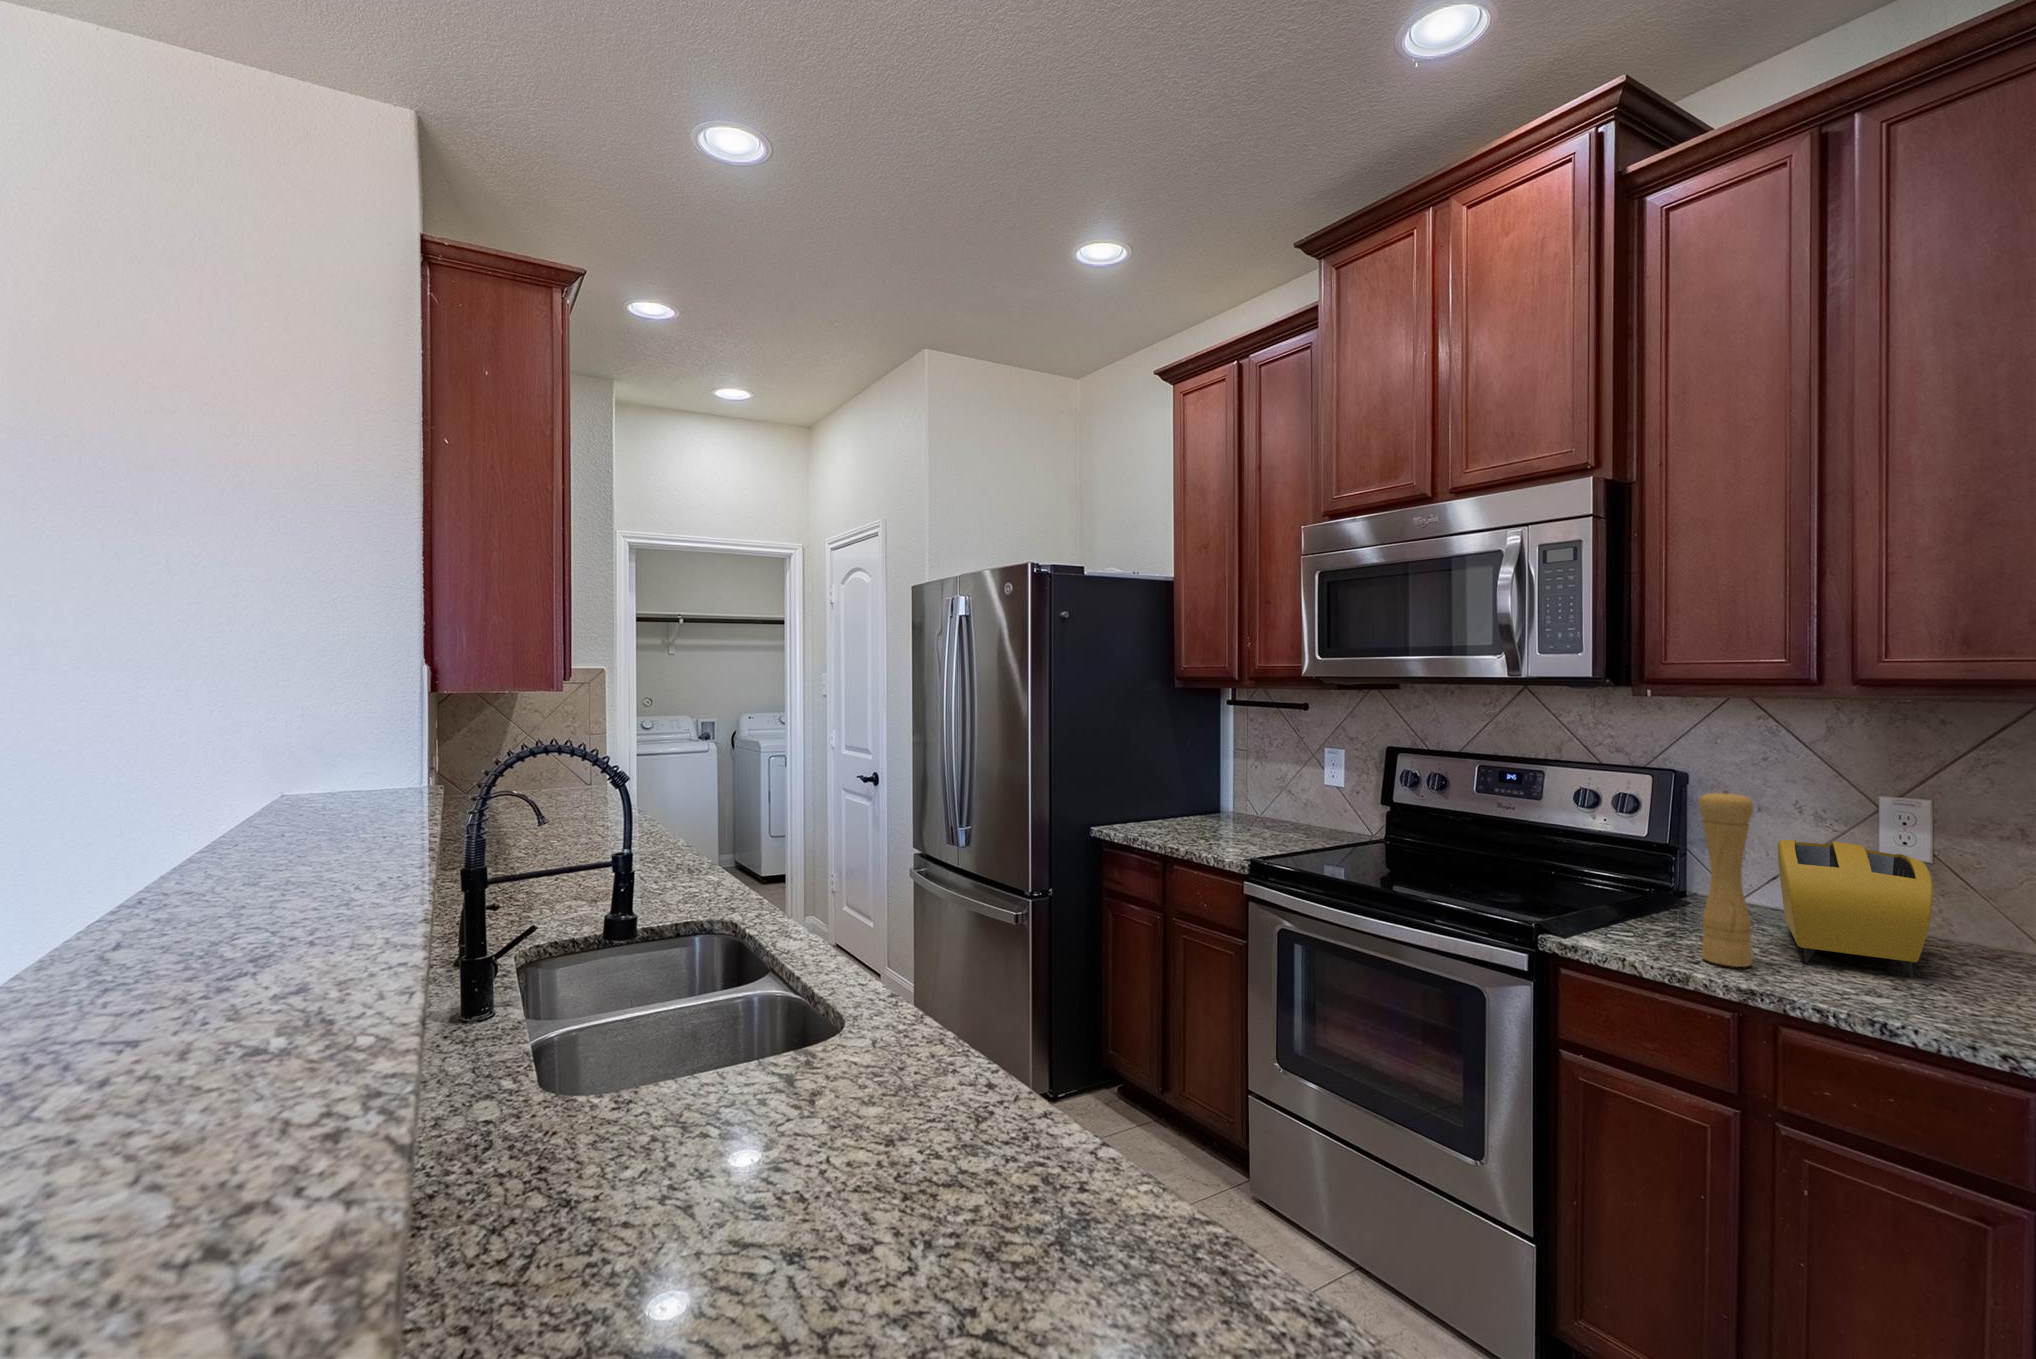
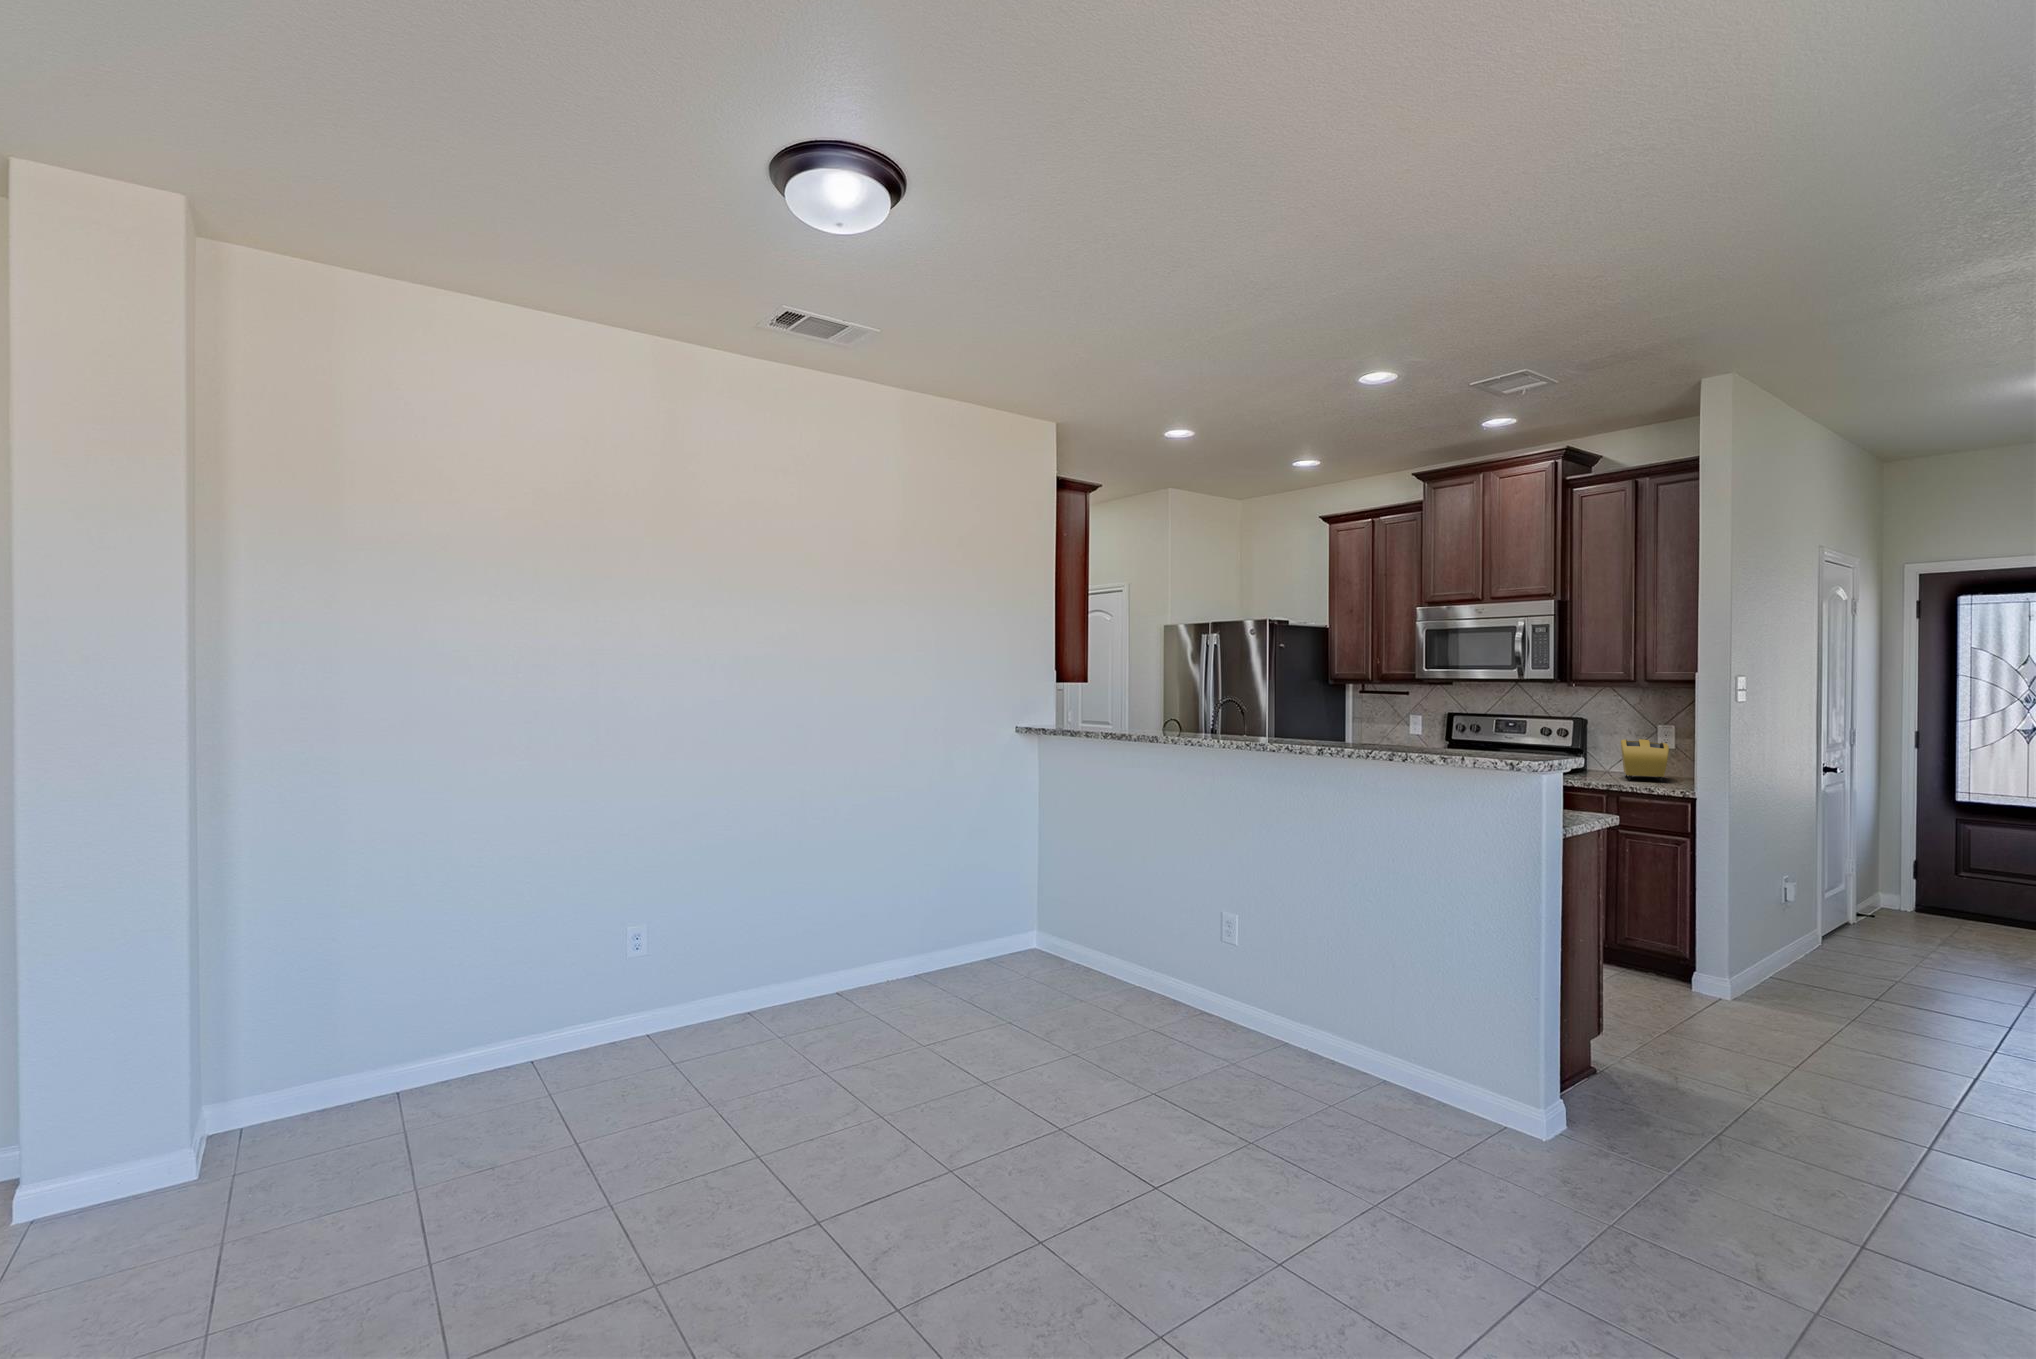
pepper mill: present [1698,791,1753,967] -> none [1593,719,1611,782]

